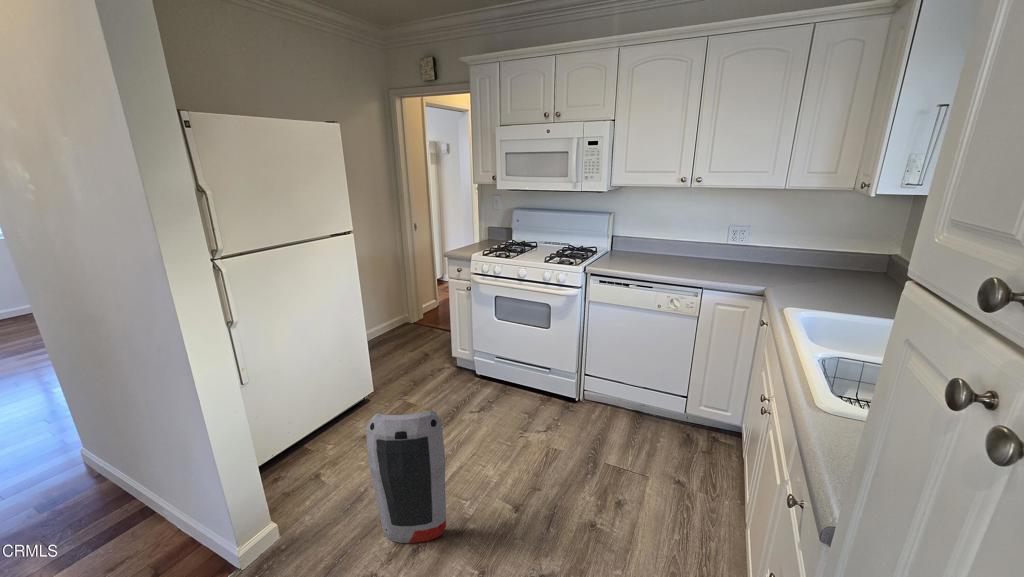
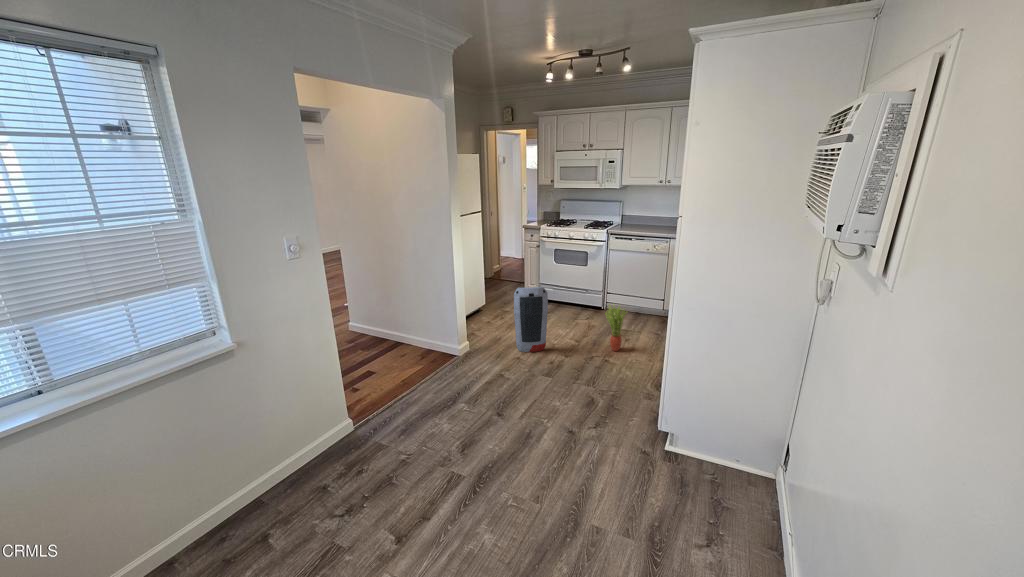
potted plant: none [568,446,619,543] -> present [605,304,627,351]

